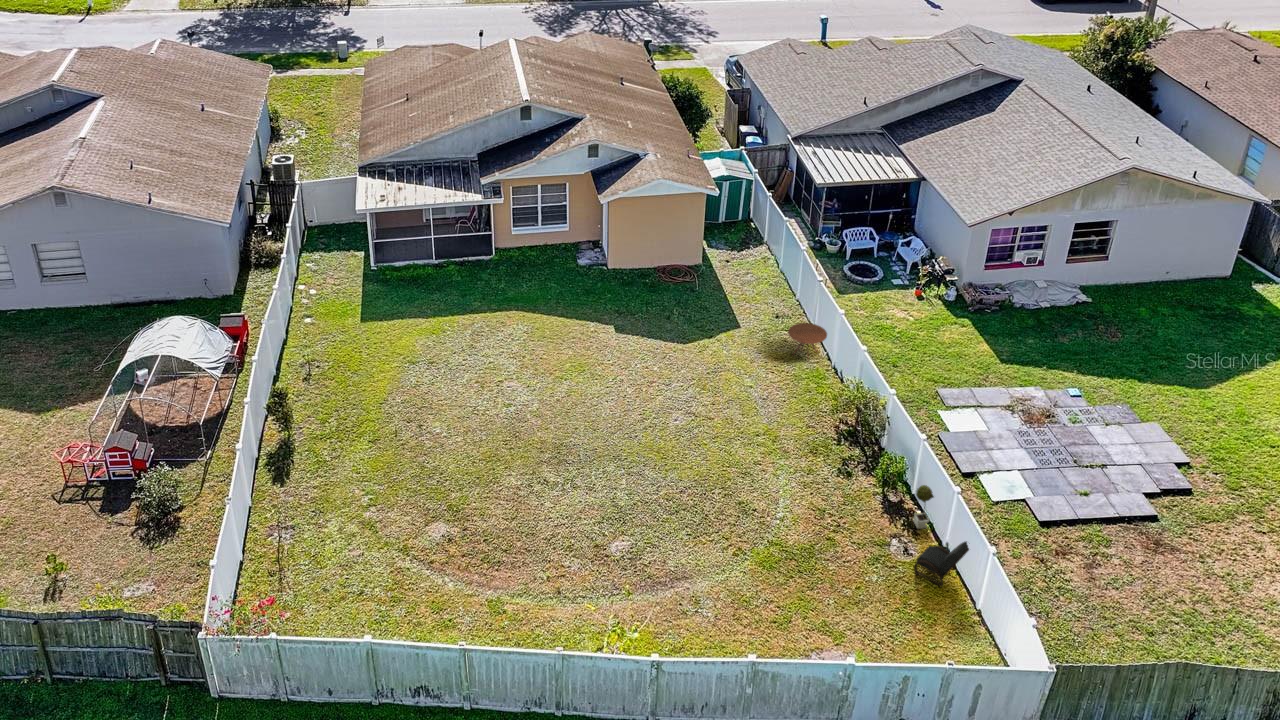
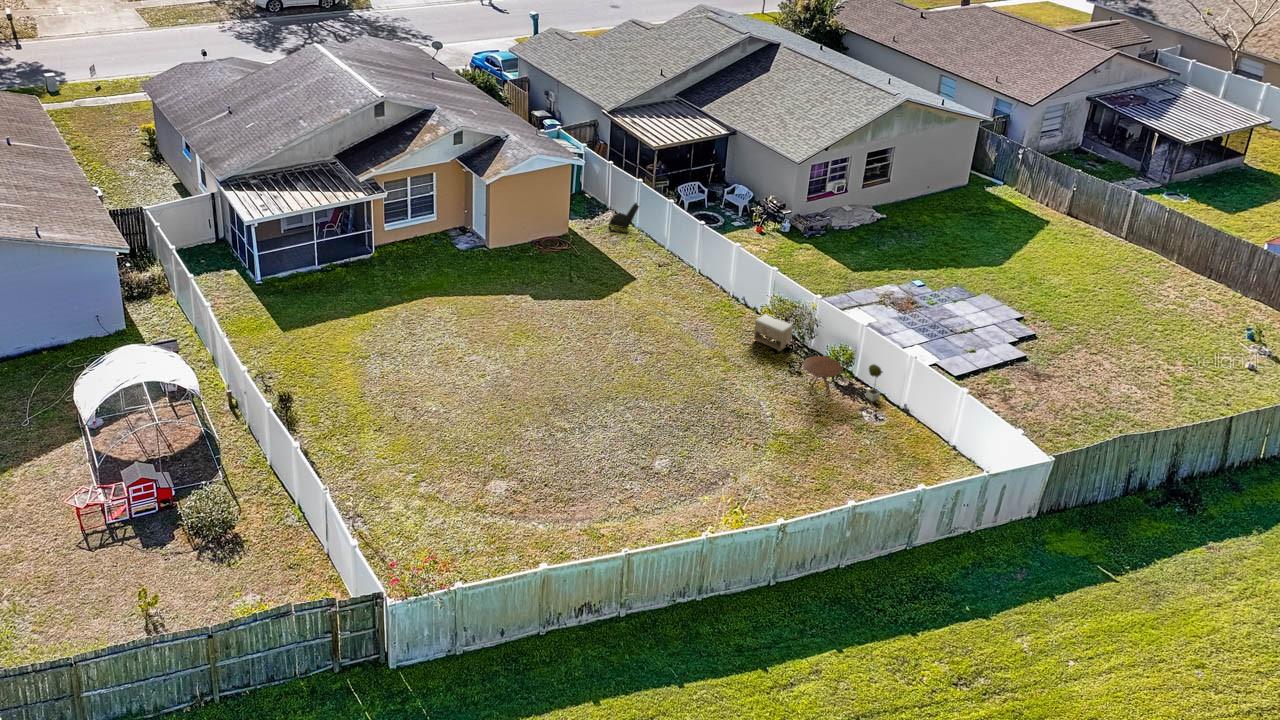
round table: present [788,323,827,355] -> present [803,356,842,394]
storage bench: none [824,396,866,442] -> present [754,314,793,351]
lounge chair: present [914,541,969,587] -> present [609,203,639,234]

